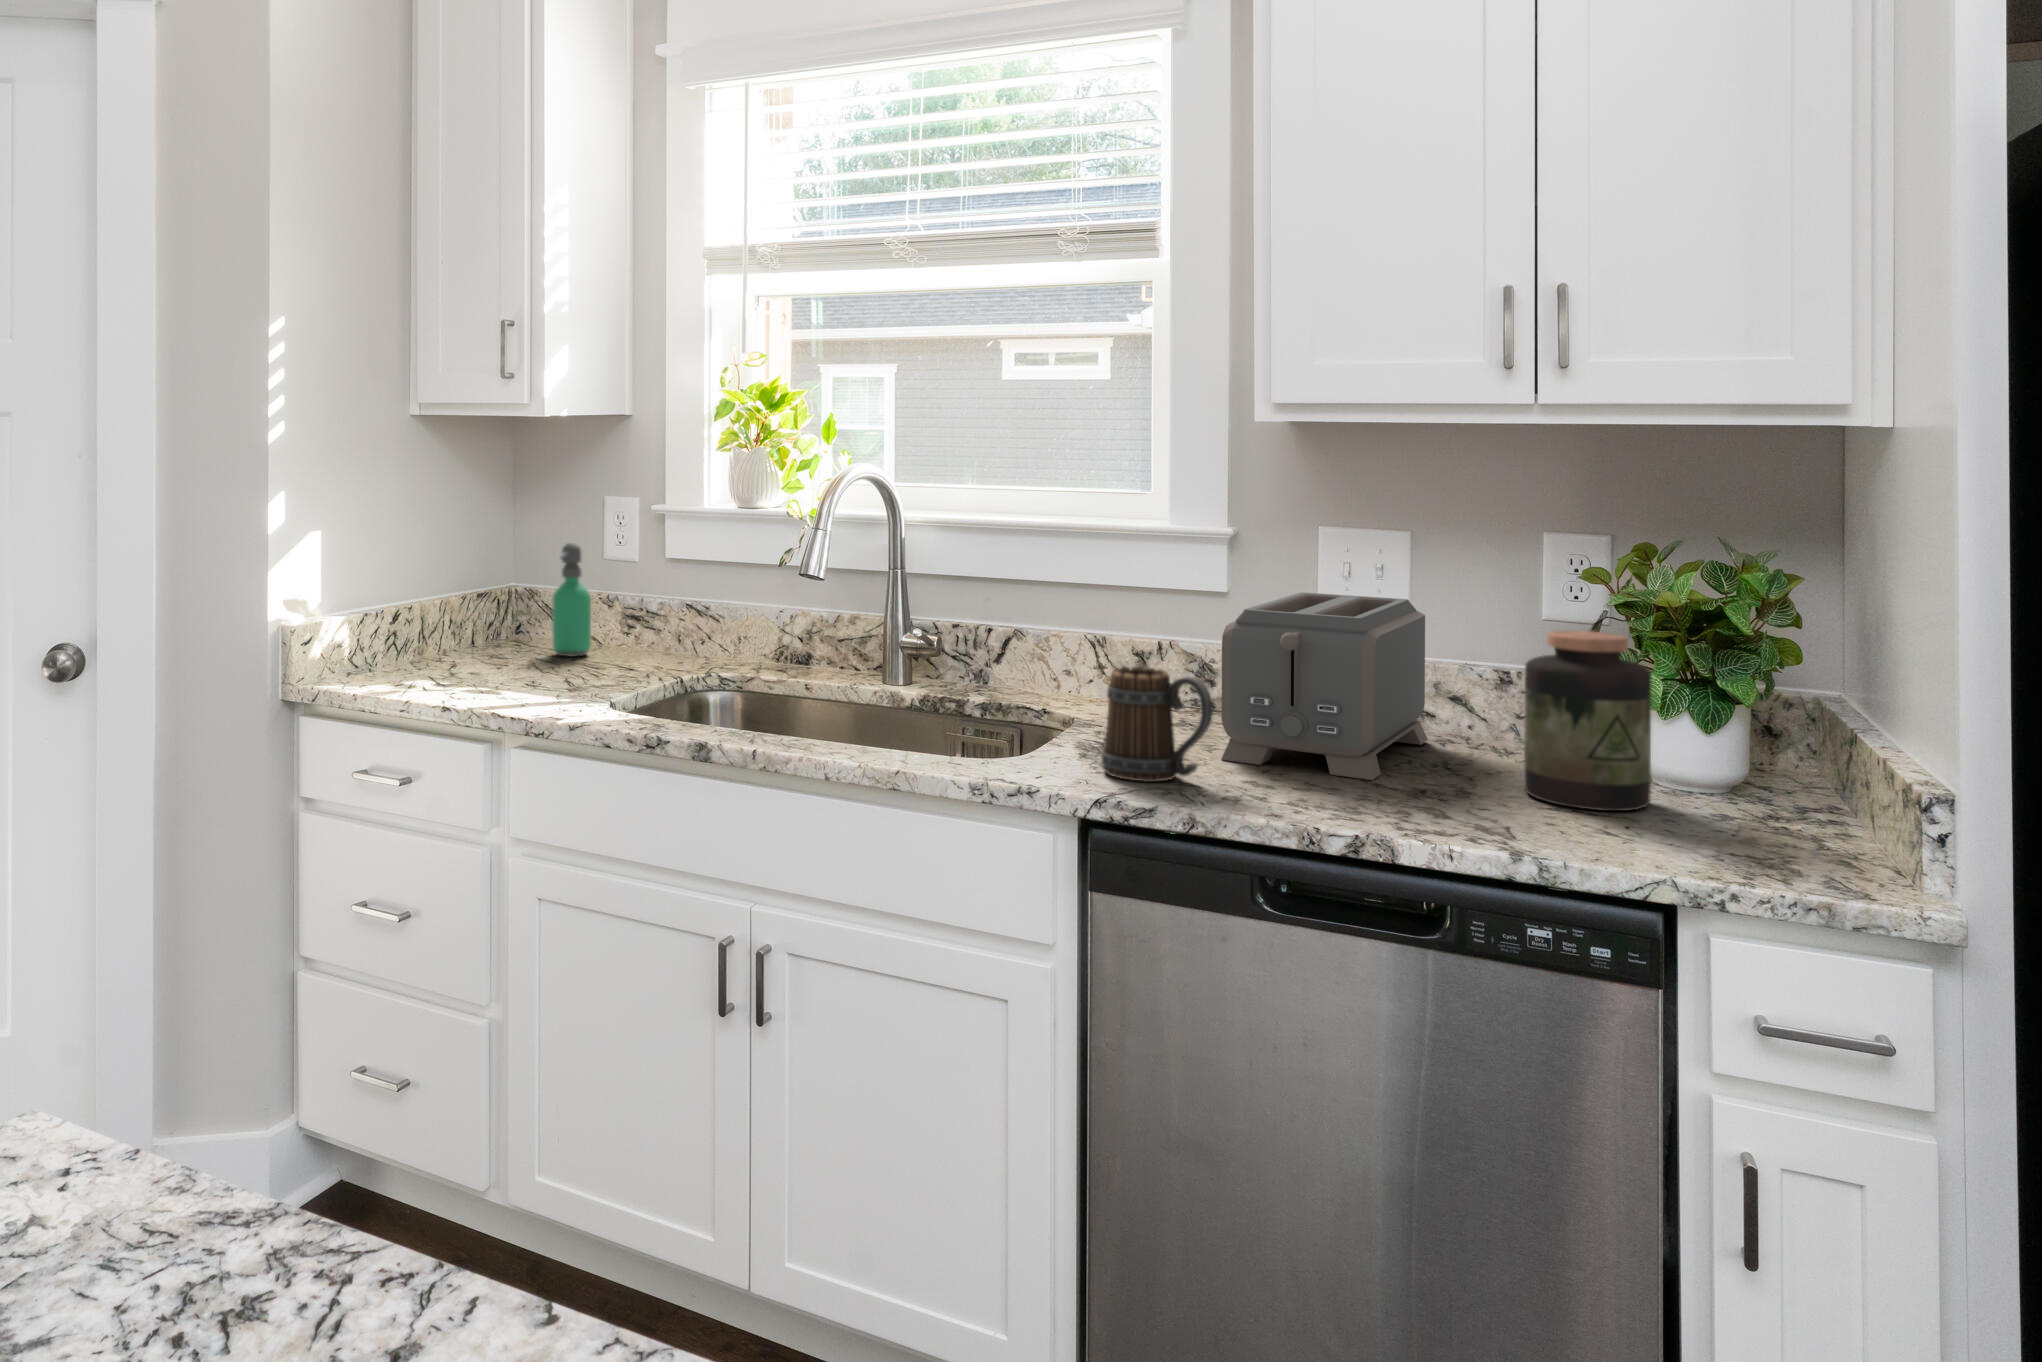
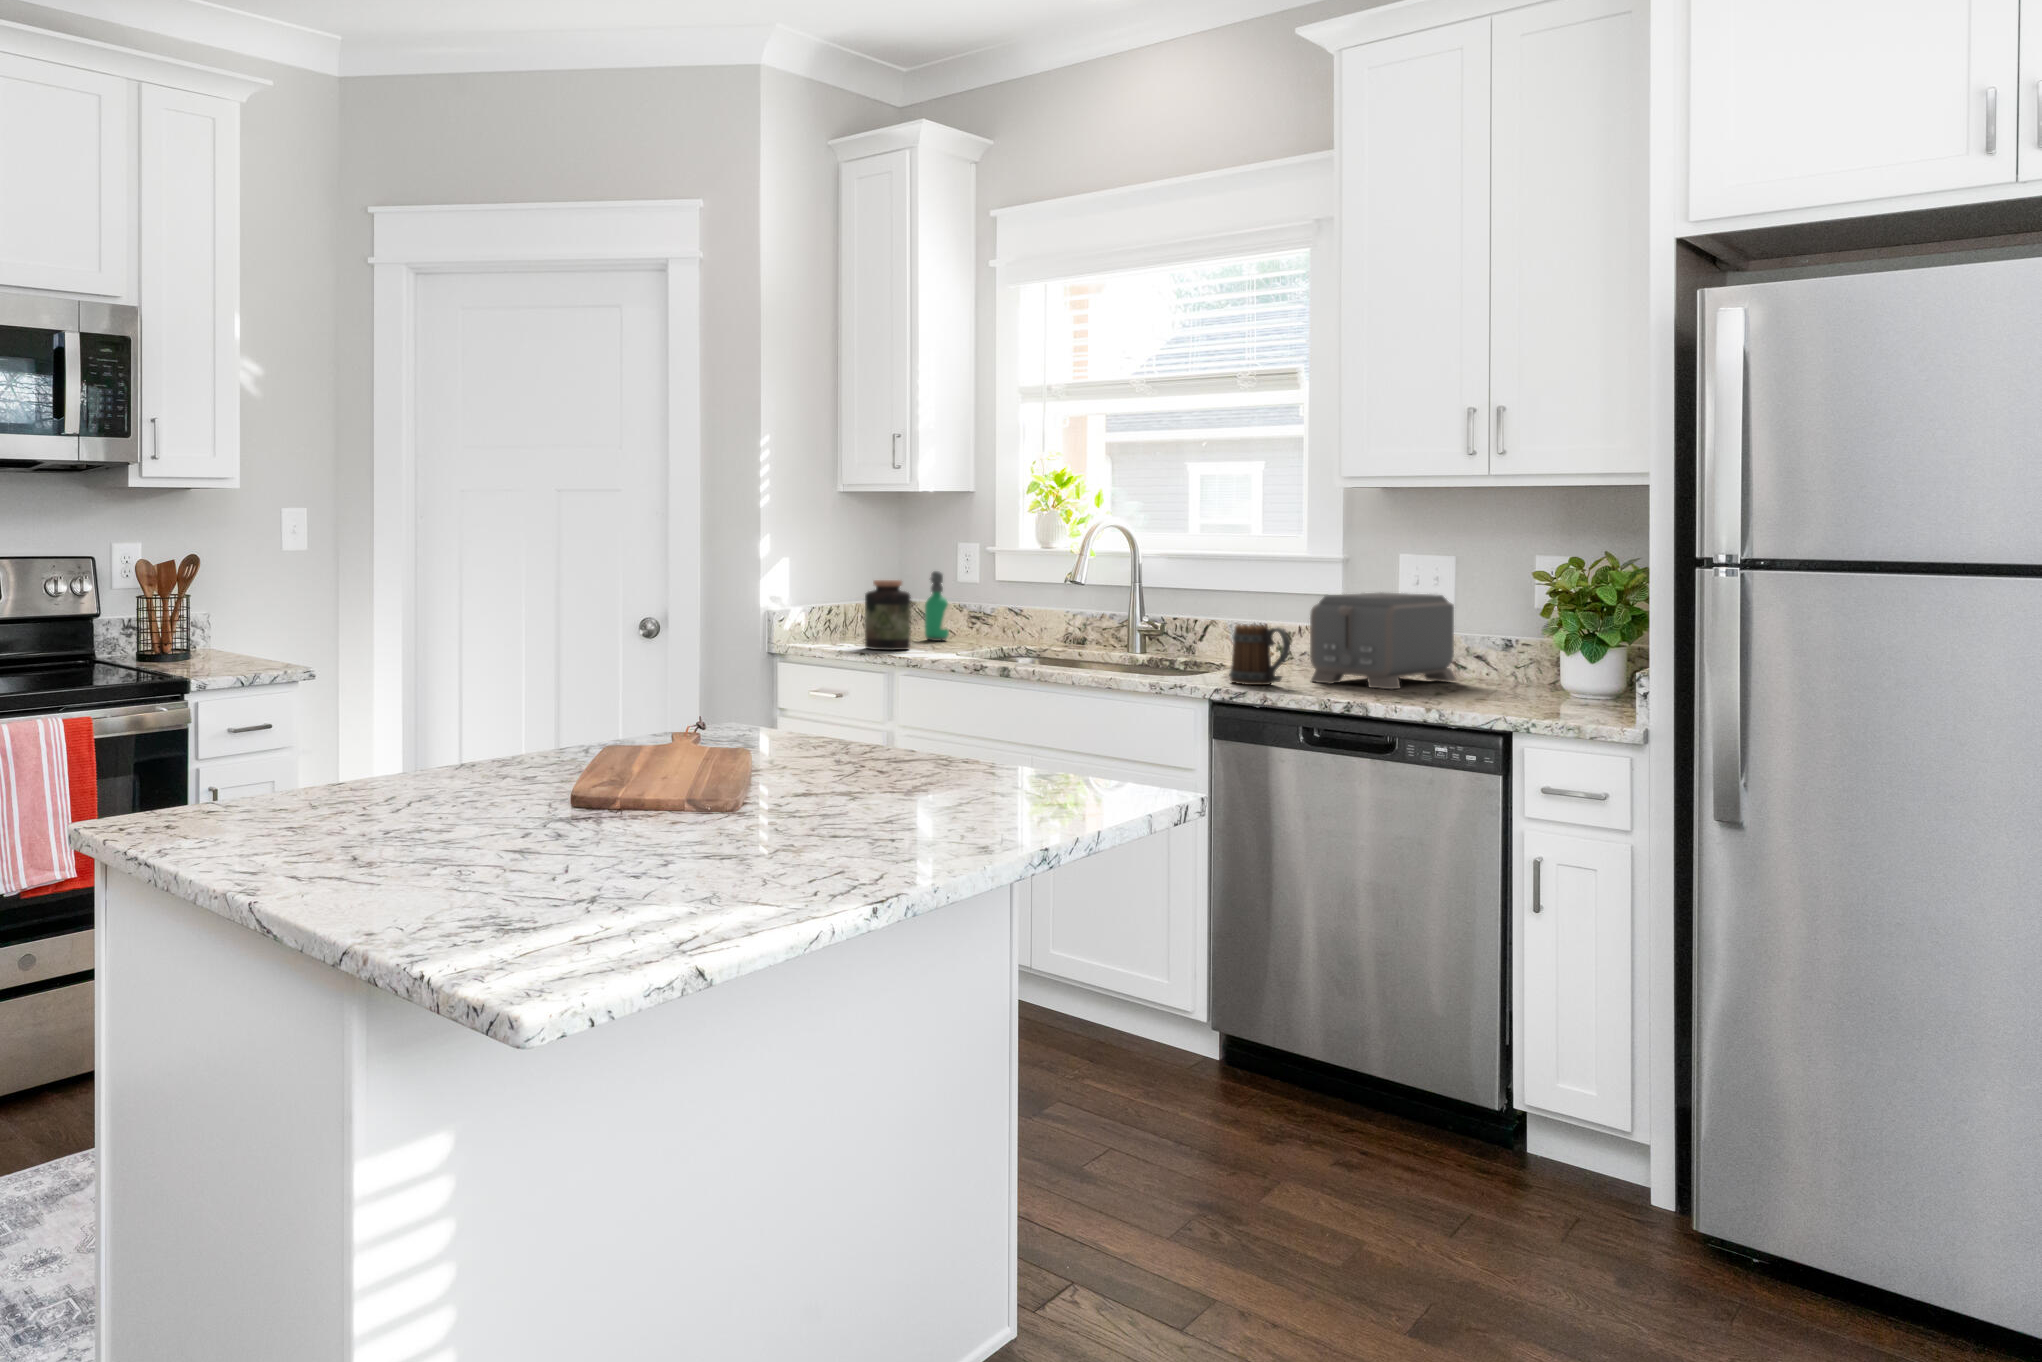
jar: present [1524,630,1652,811] -> present [865,580,911,650]

